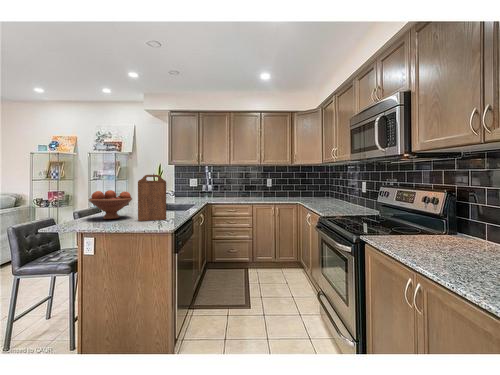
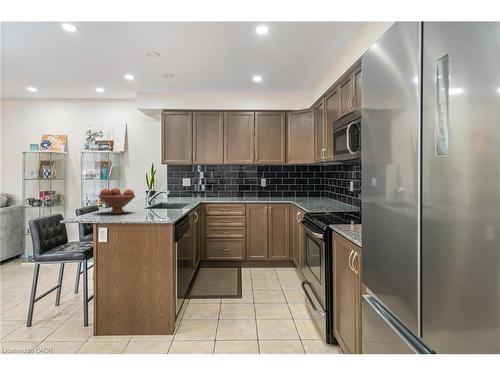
cutting board: present [138,175,166,221] -> none [142,174,166,215]

